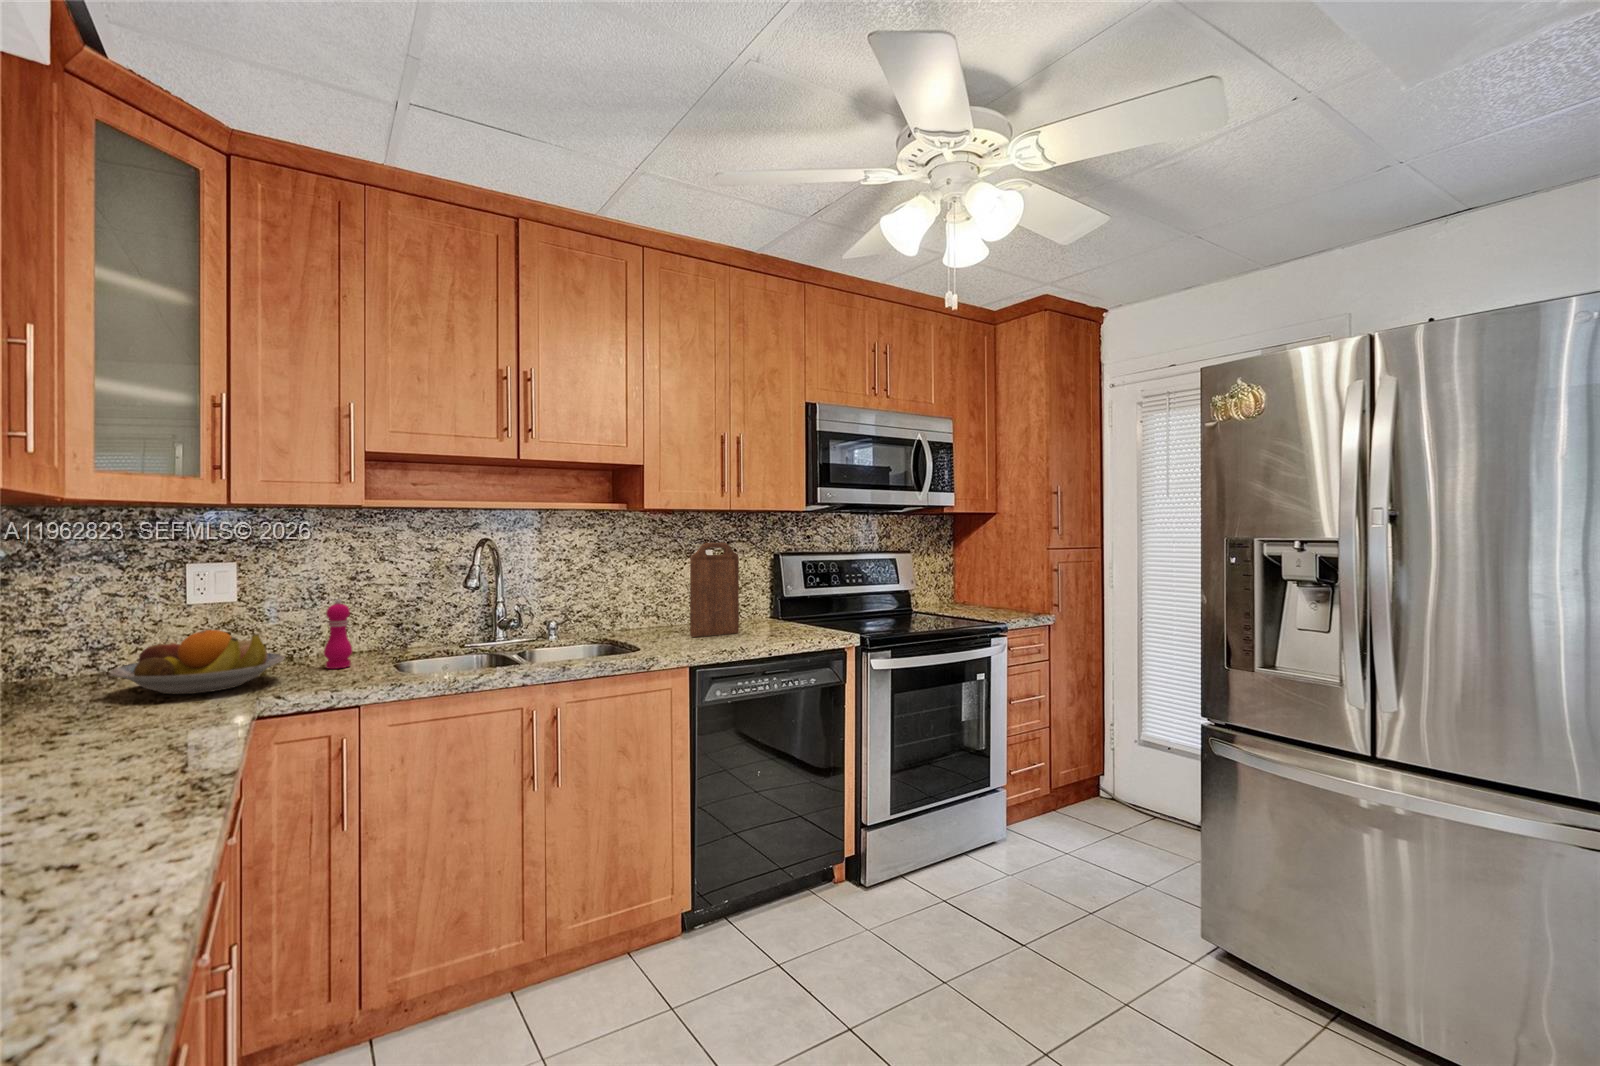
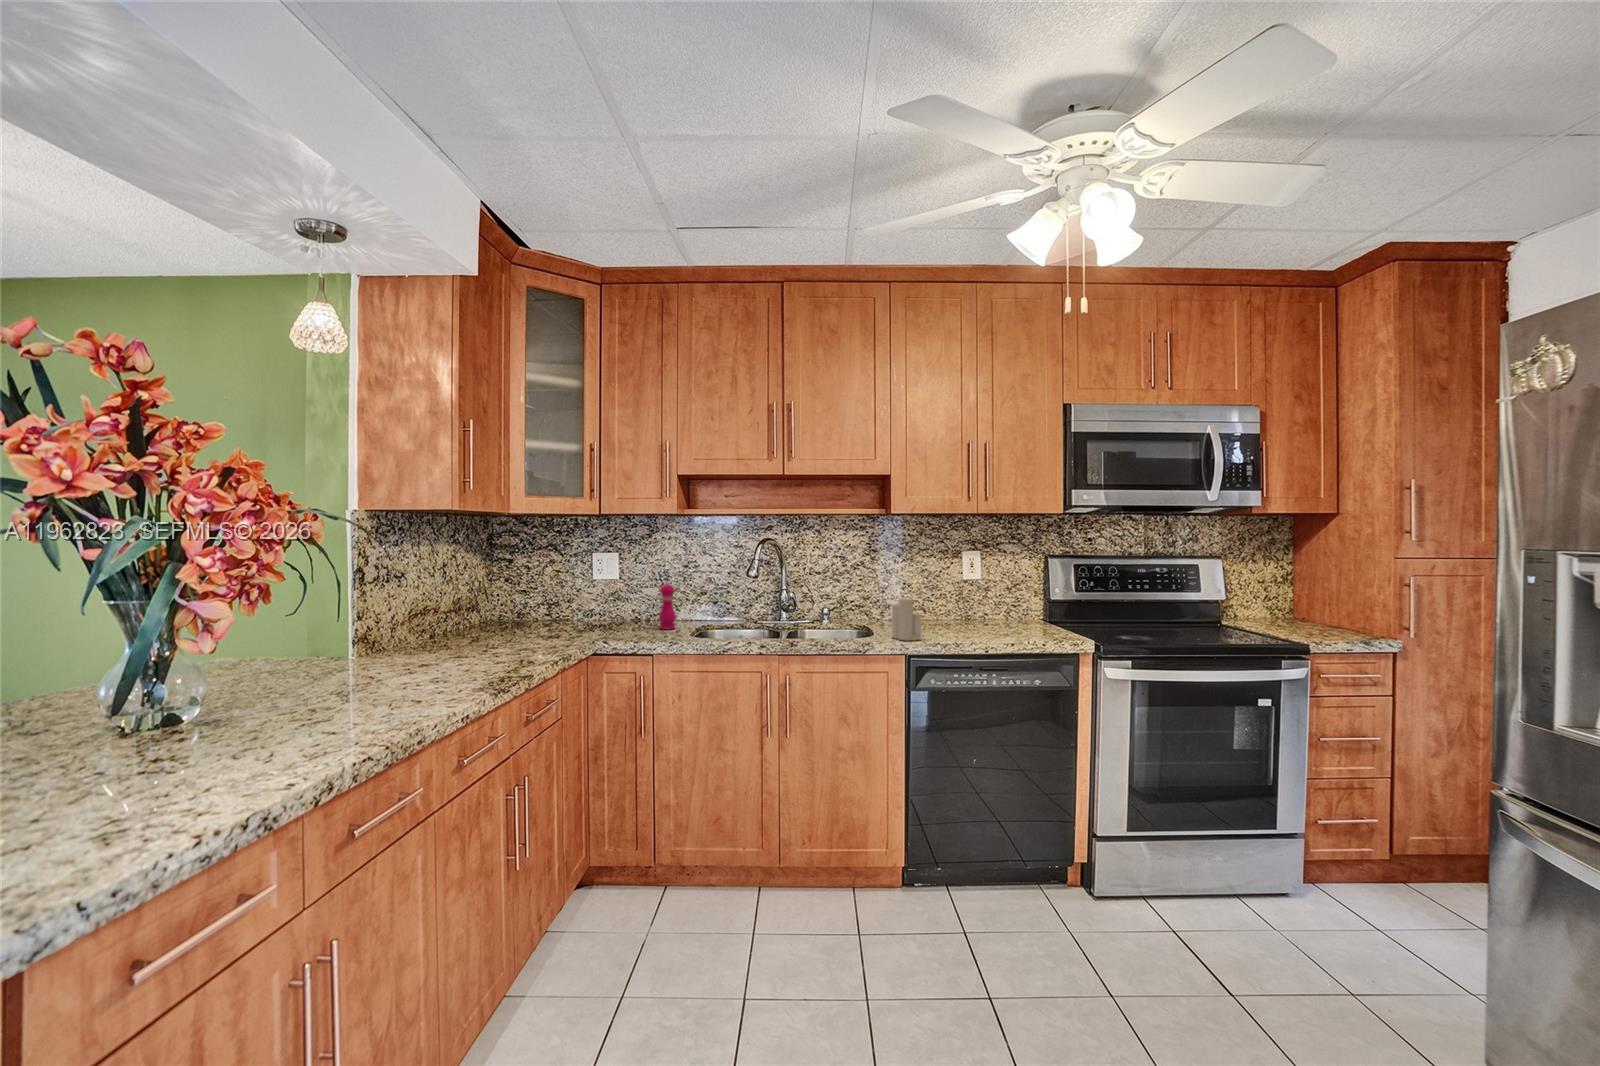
cutting board: present [690,543,739,637] -> none [937,546,986,630]
candle: none [658,596,696,651] -> present [892,597,922,640]
fruit bowl: present [110,630,285,694] -> none [540,598,630,637]

